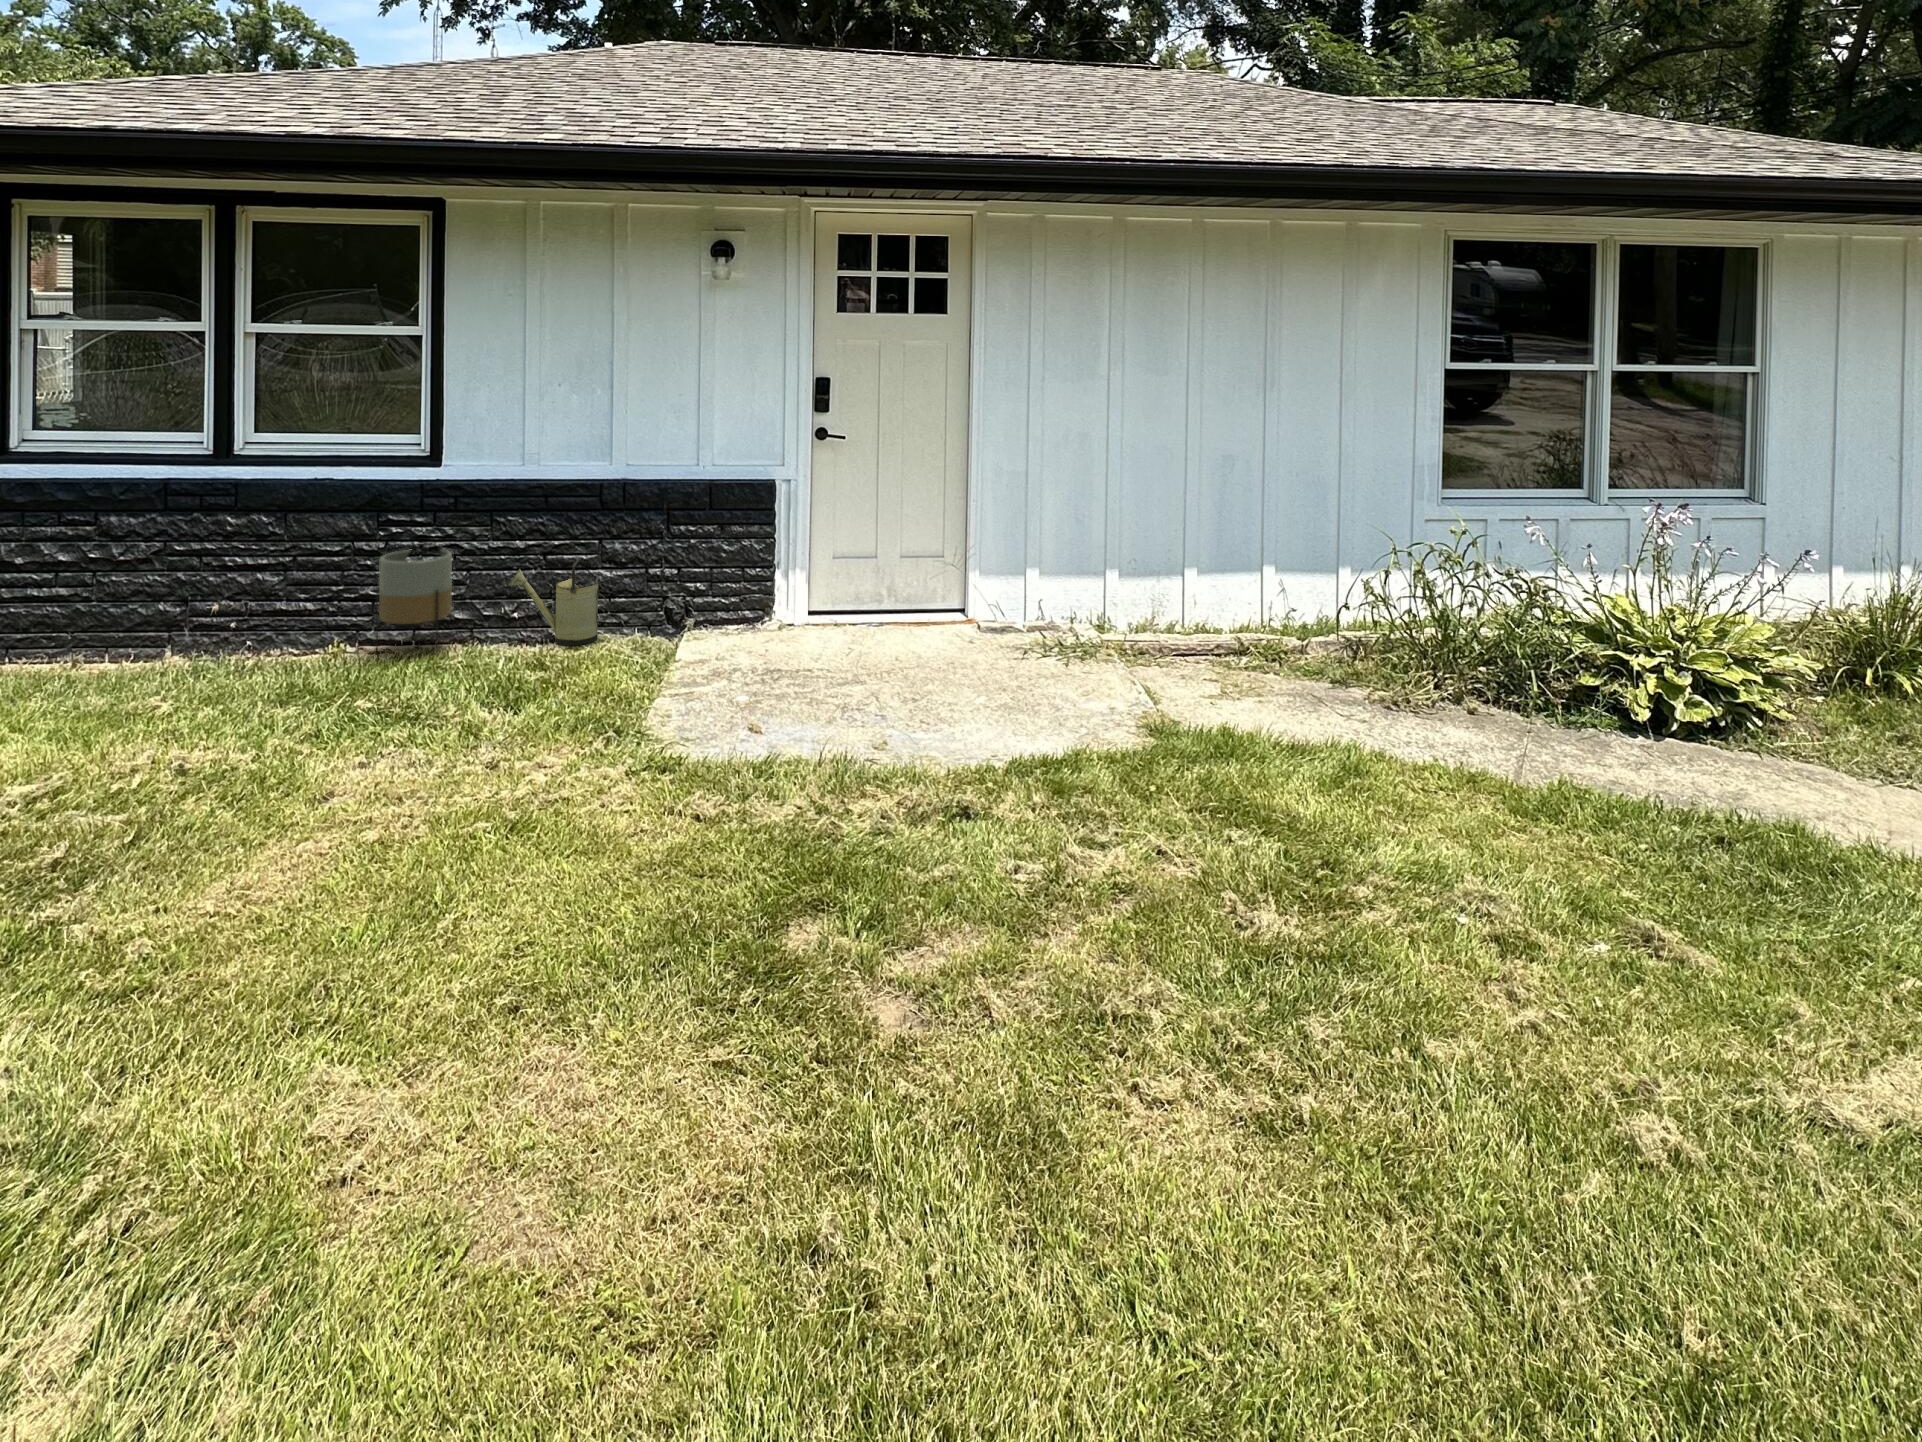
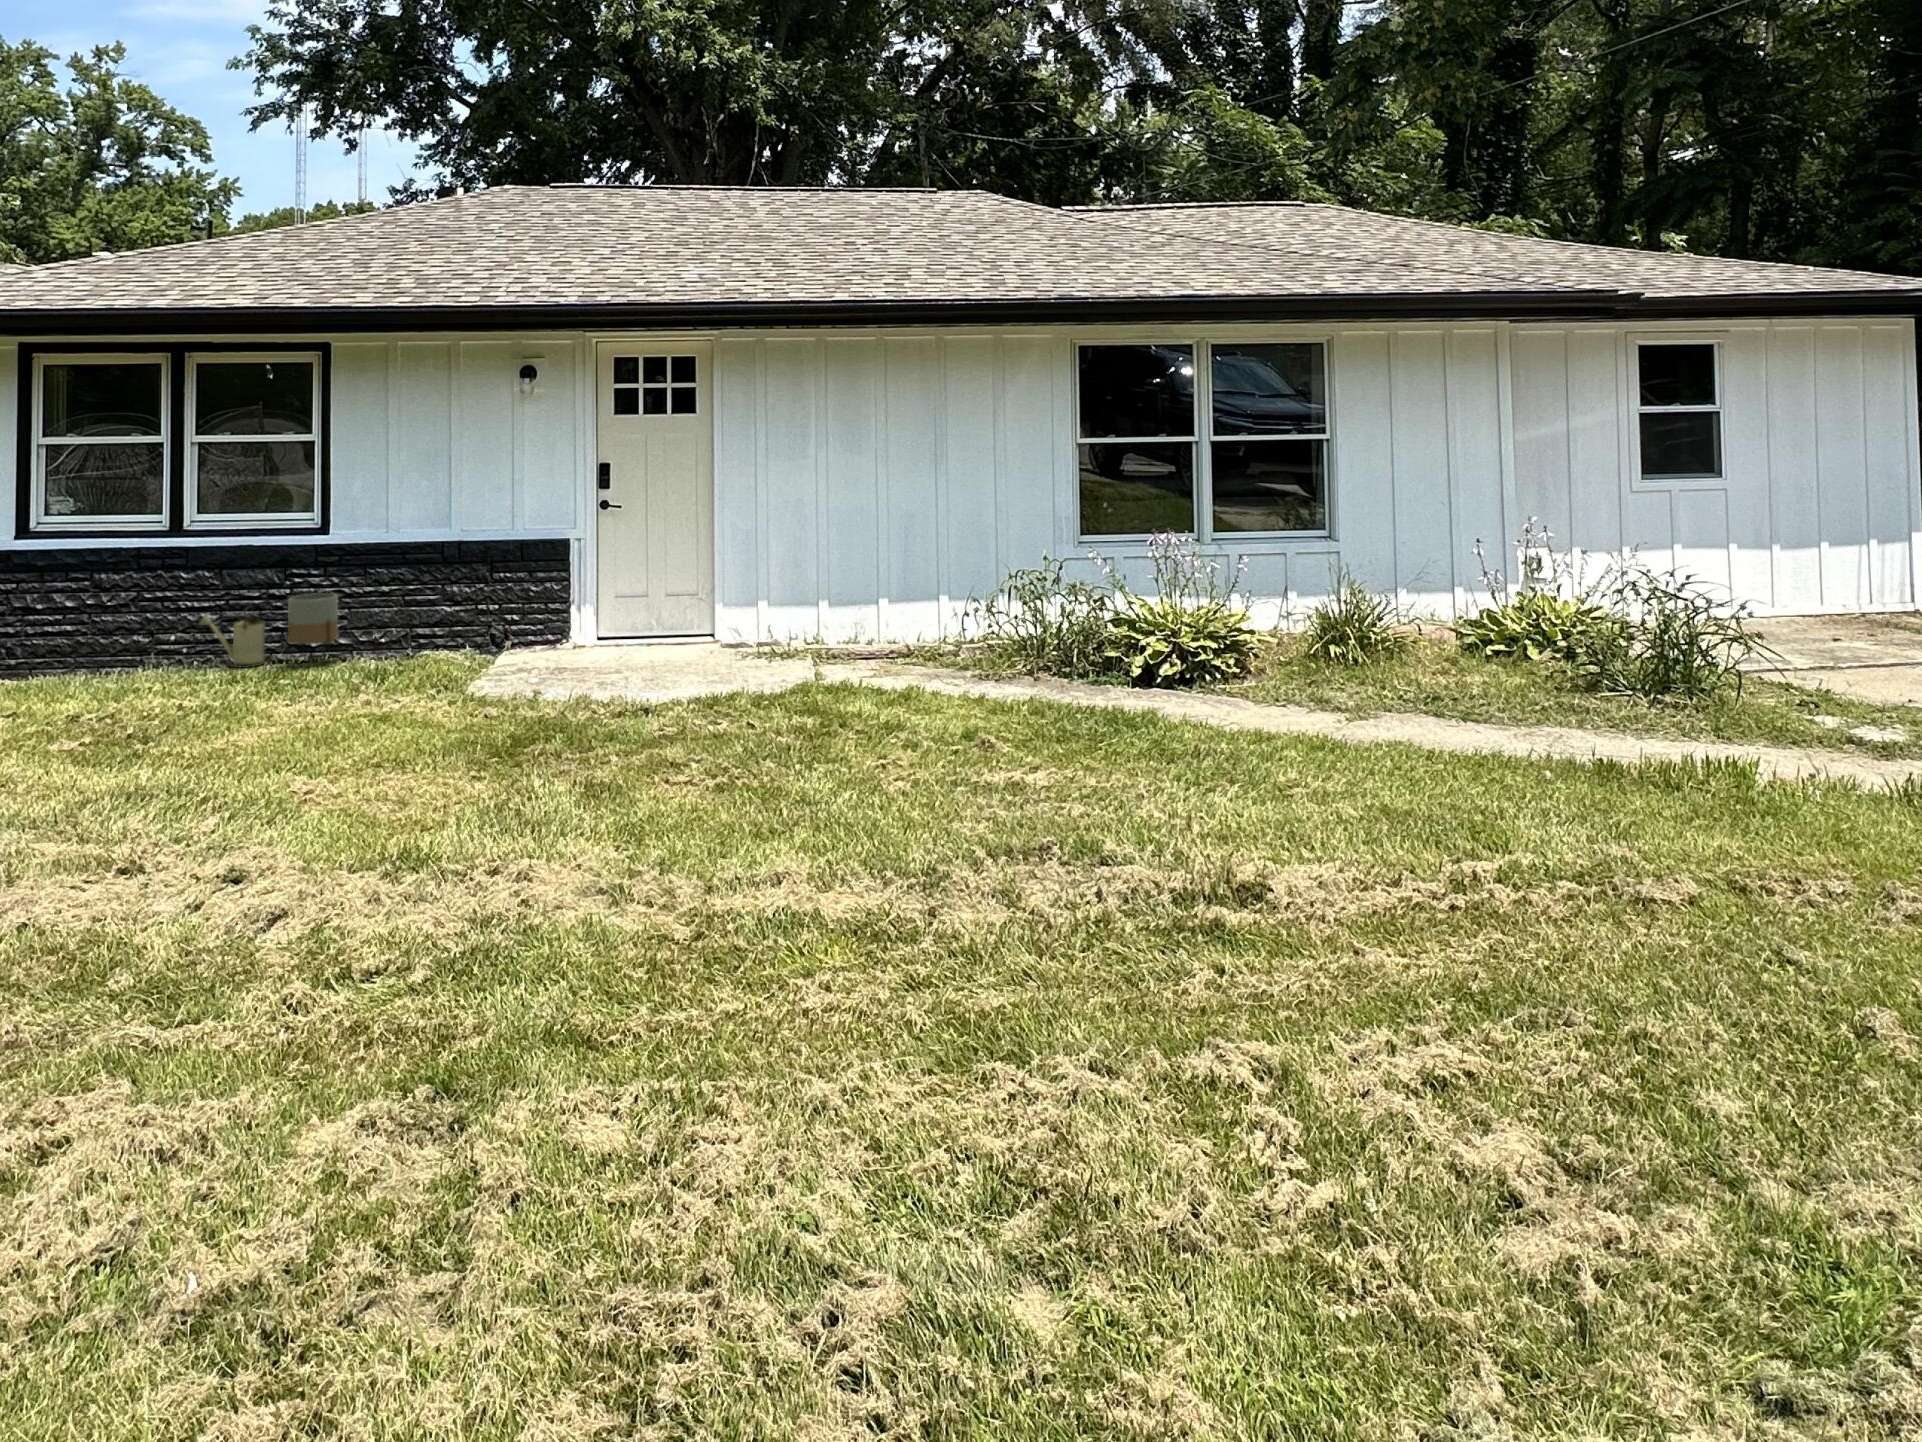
watering can: present [509,558,607,646] -> present [199,607,265,668]

